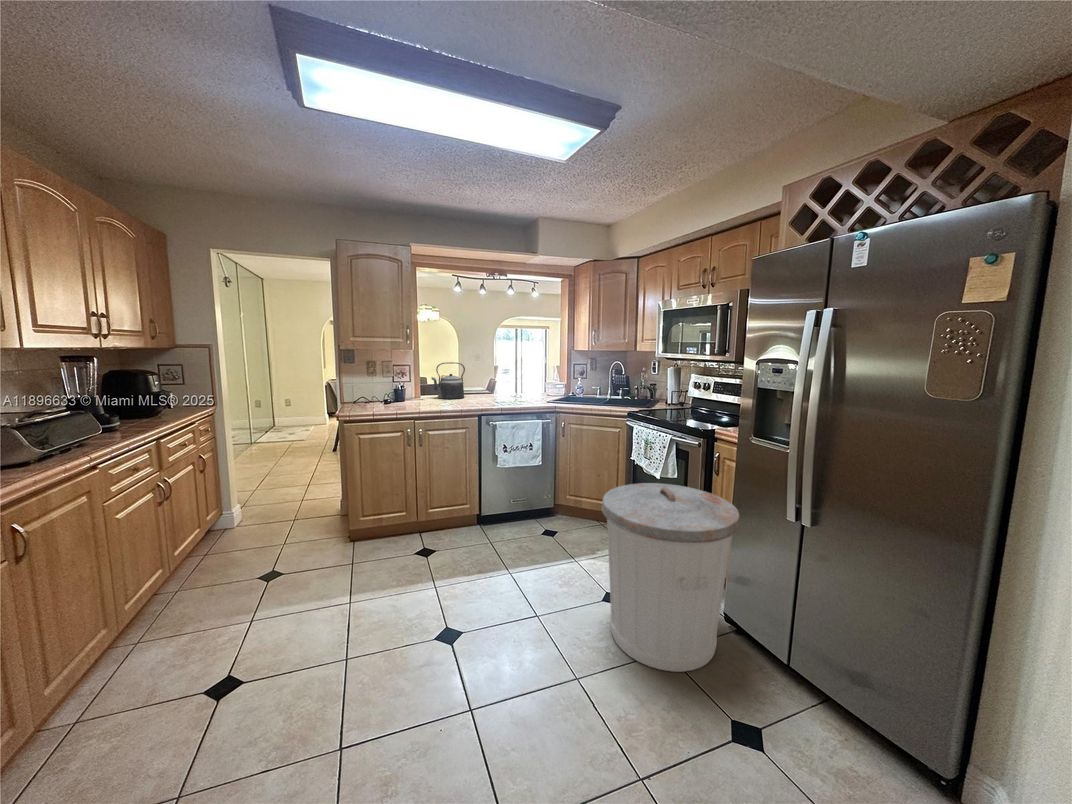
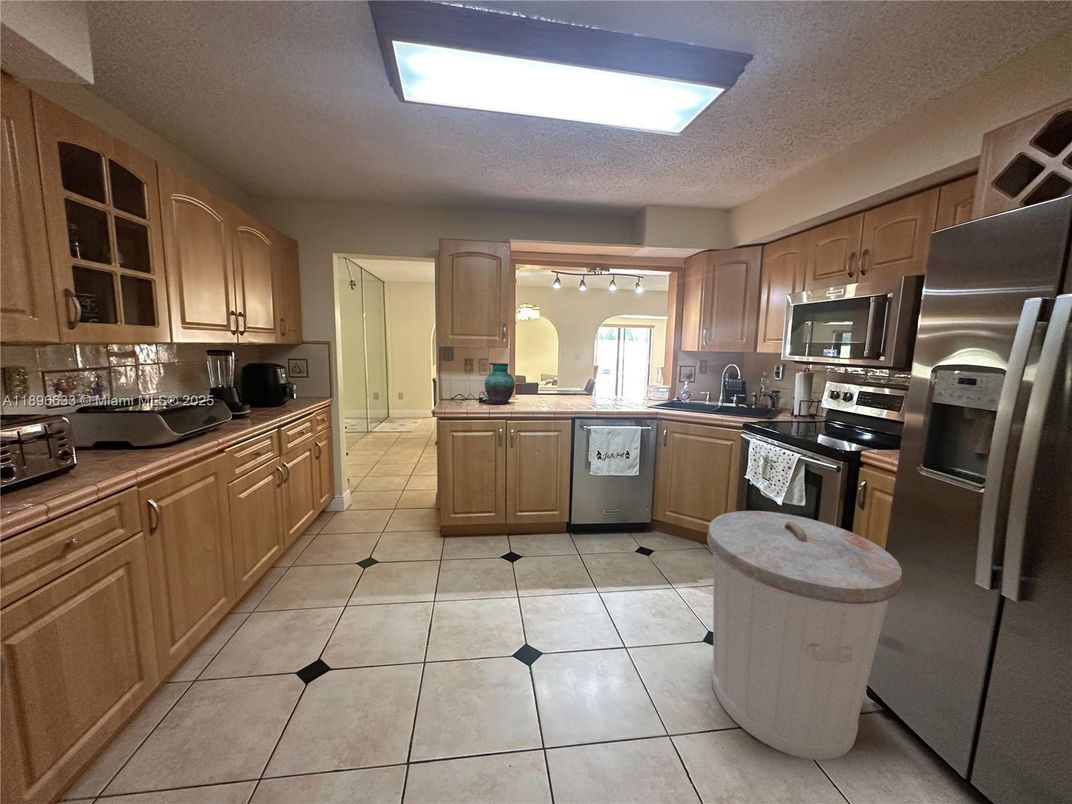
kettle: present [432,362,465,399] -> none [525,362,559,399]
vase: none [391,364,422,405] -> present [485,363,515,404]

